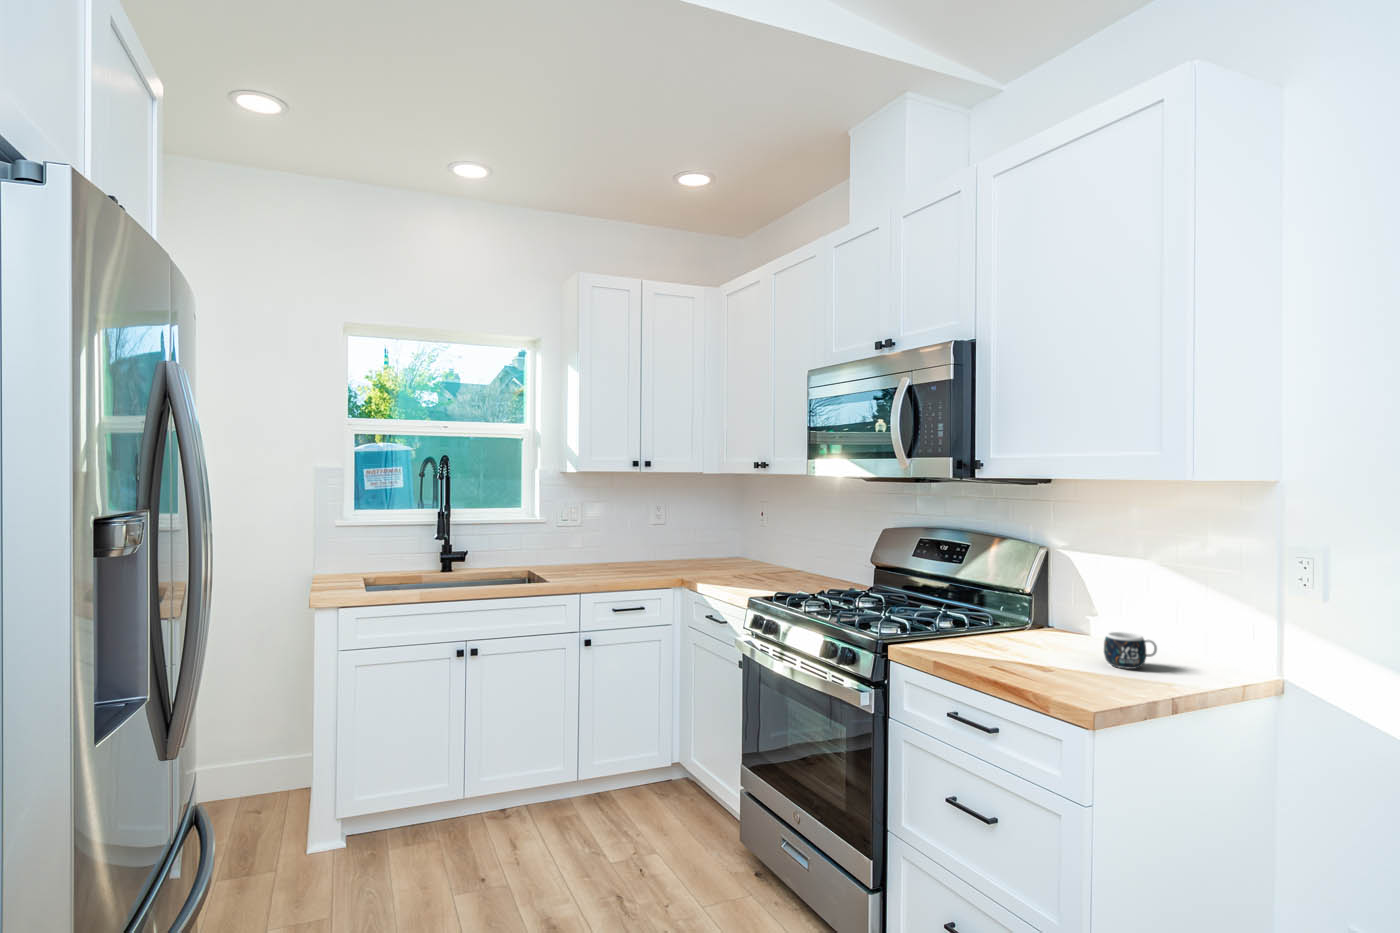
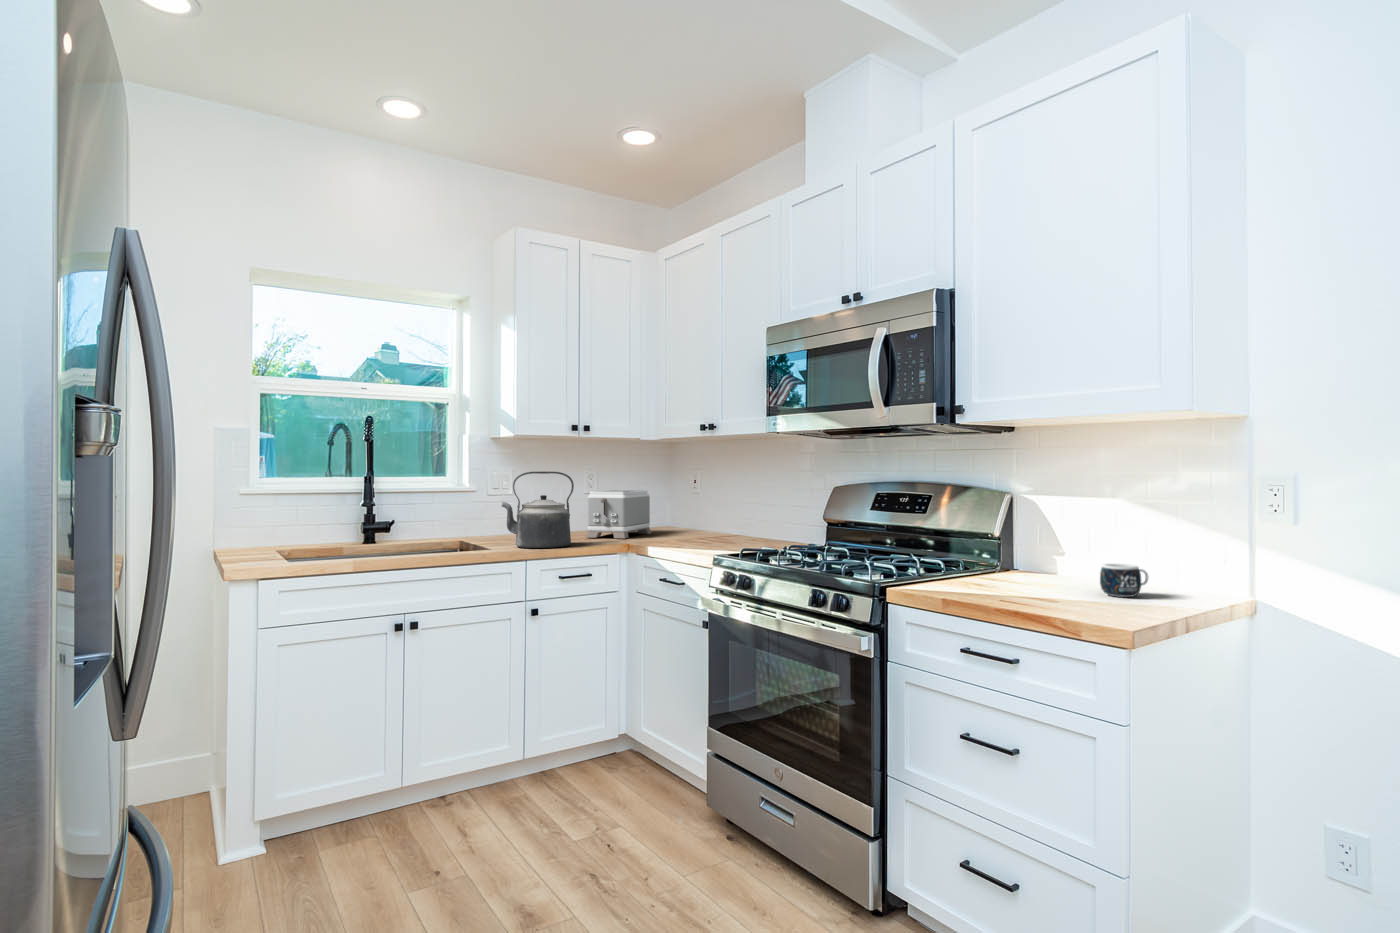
kettle: none [563,506,631,581] -> present [502,471,574,548]
toaster: none [648,521,716,571] -> present [586,490,651,539]

